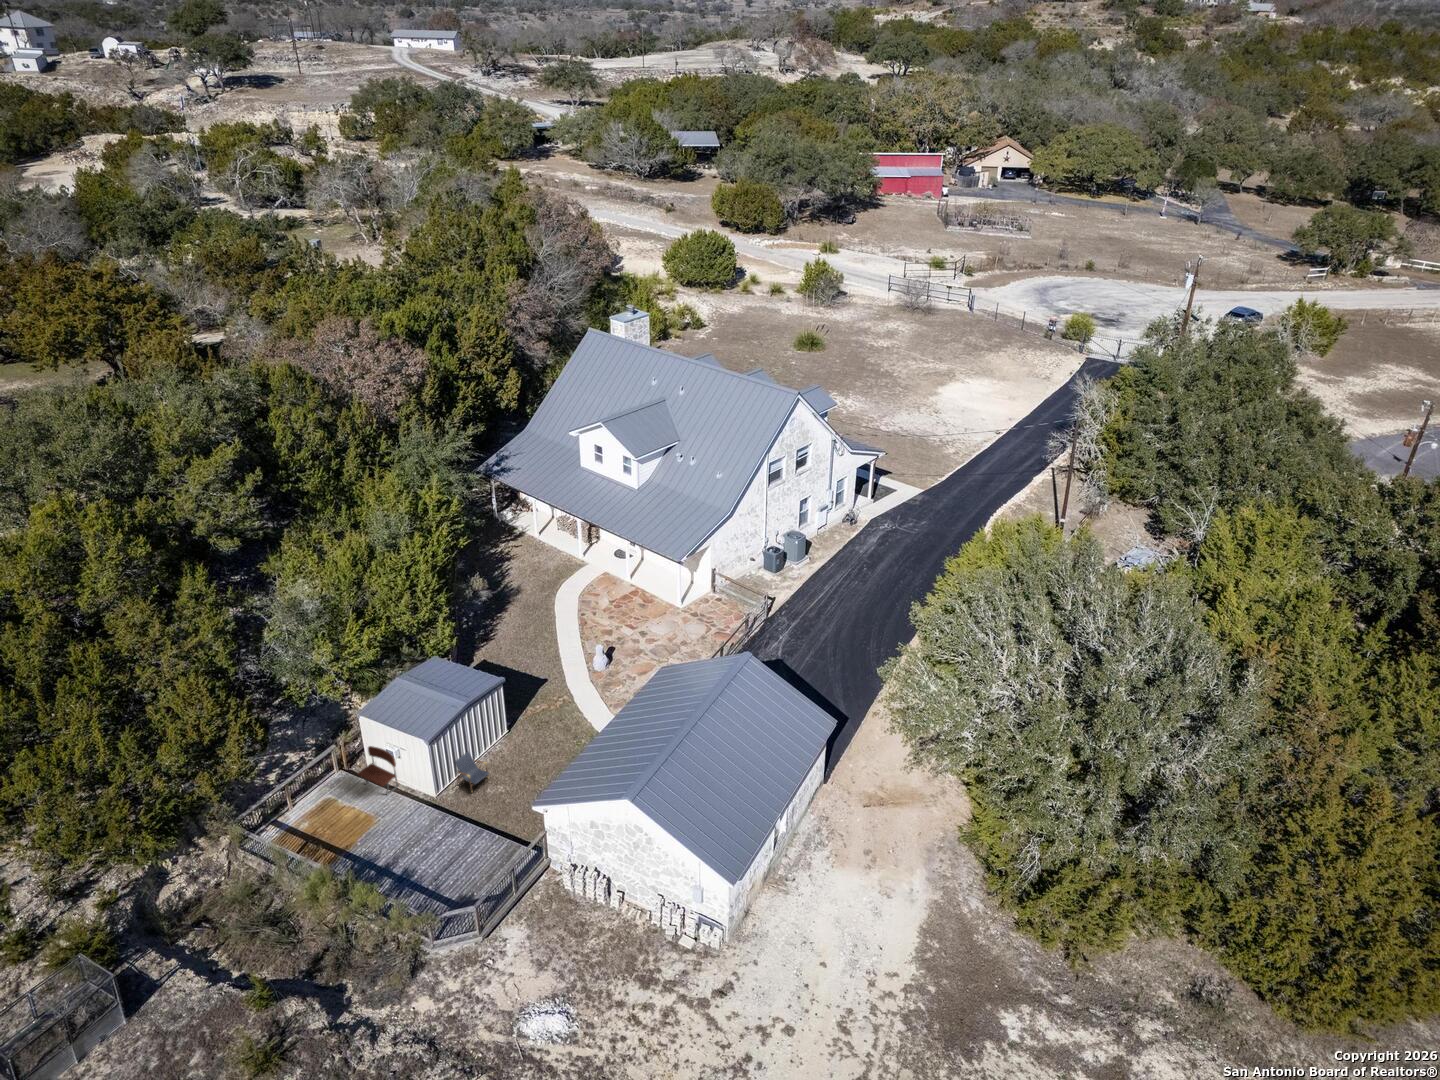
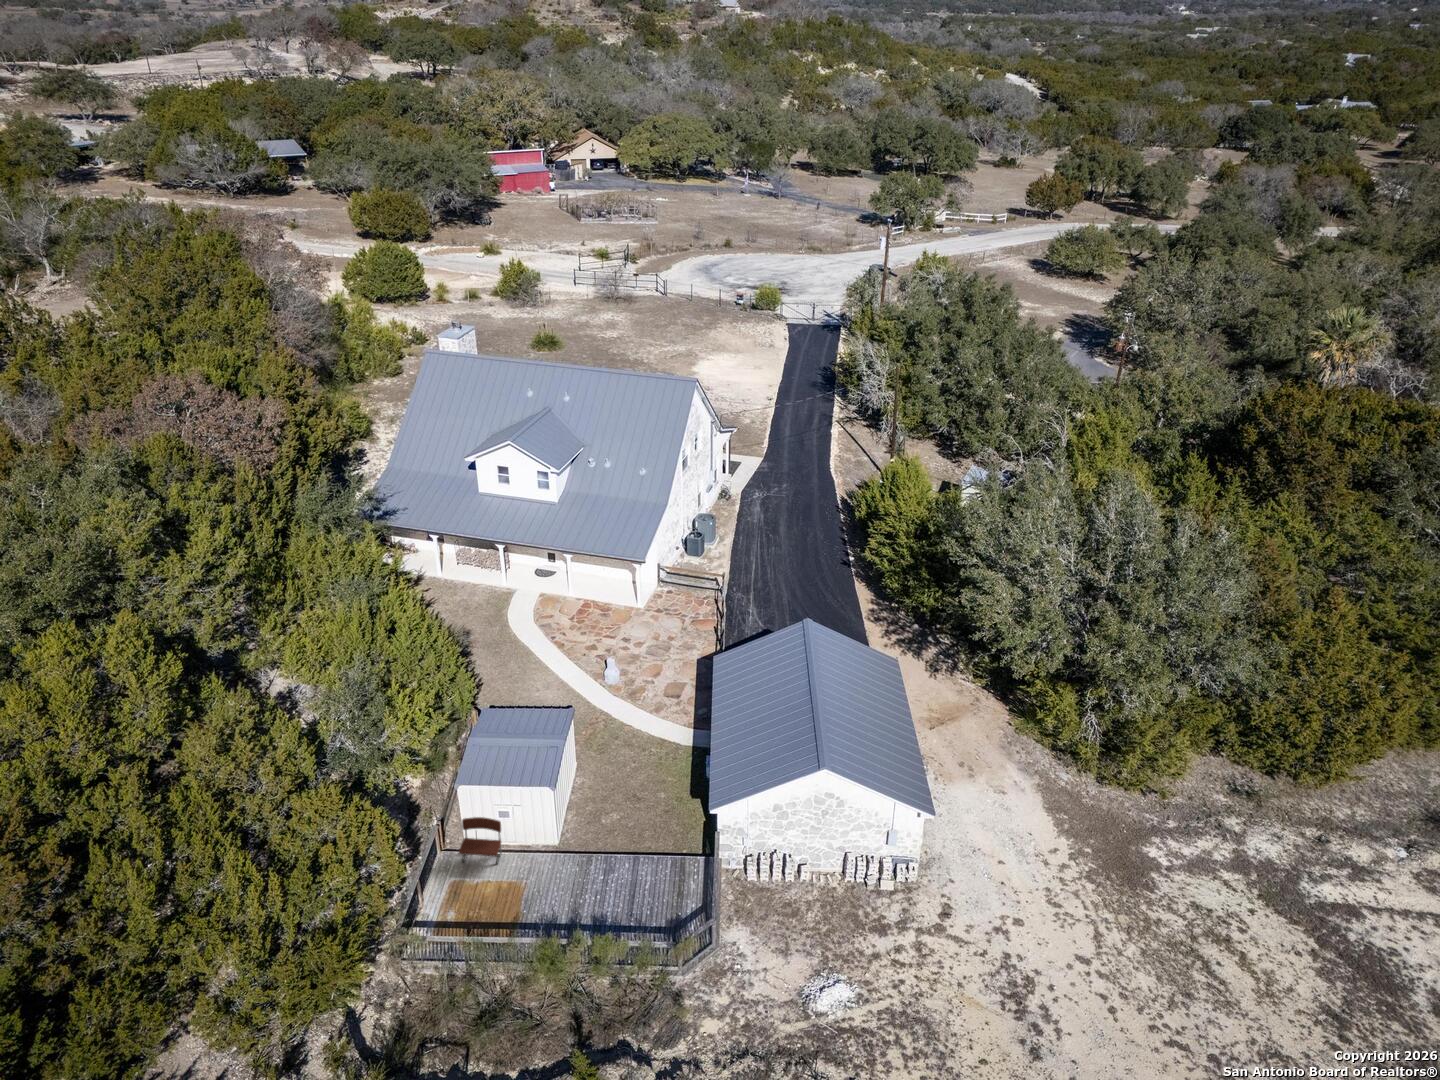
lounge chair: present [455,752,489,790] -> none [555,795,589,835]

